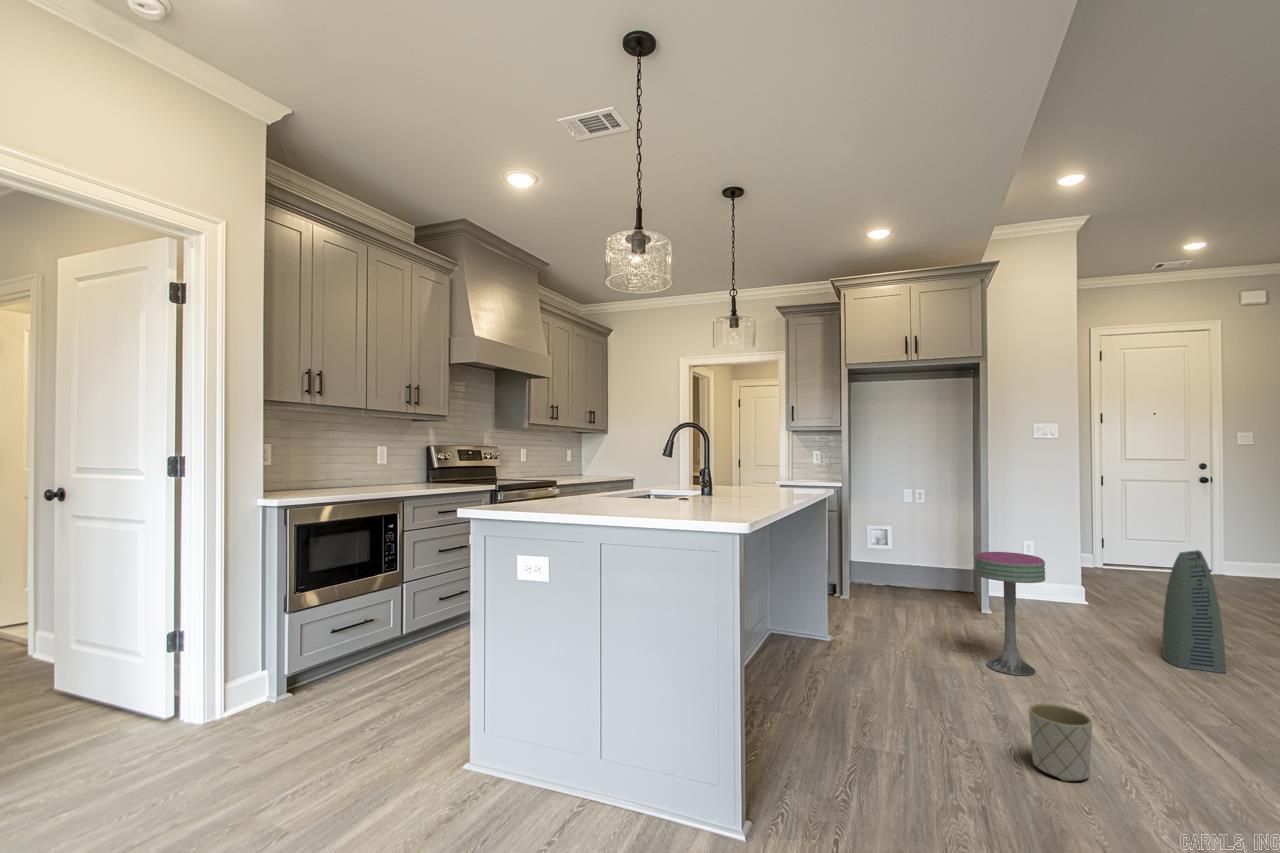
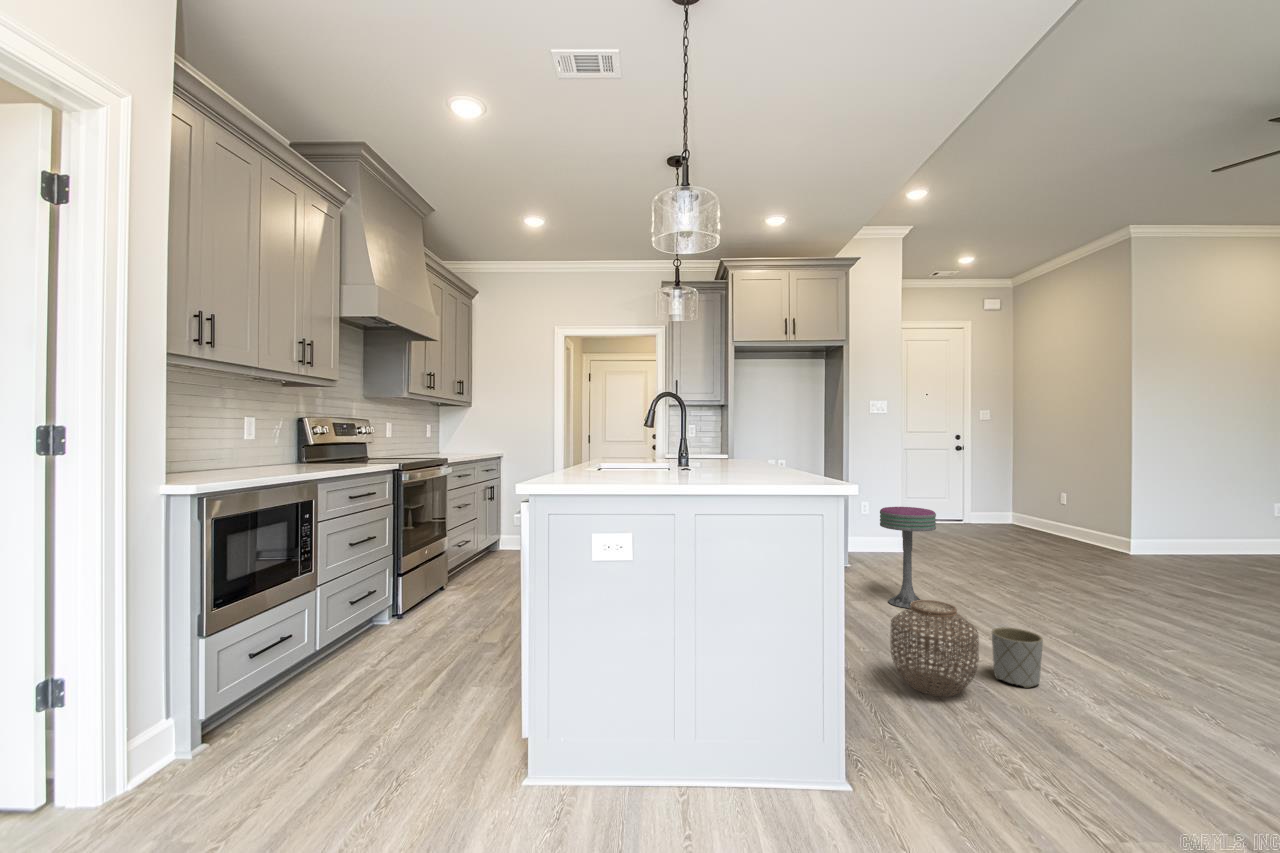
air purifier: present [1162,550,1226,673] -> none [990,497,1036,589]
woven basket: none [890,657,990,772] -> present [891,600,979,696]

